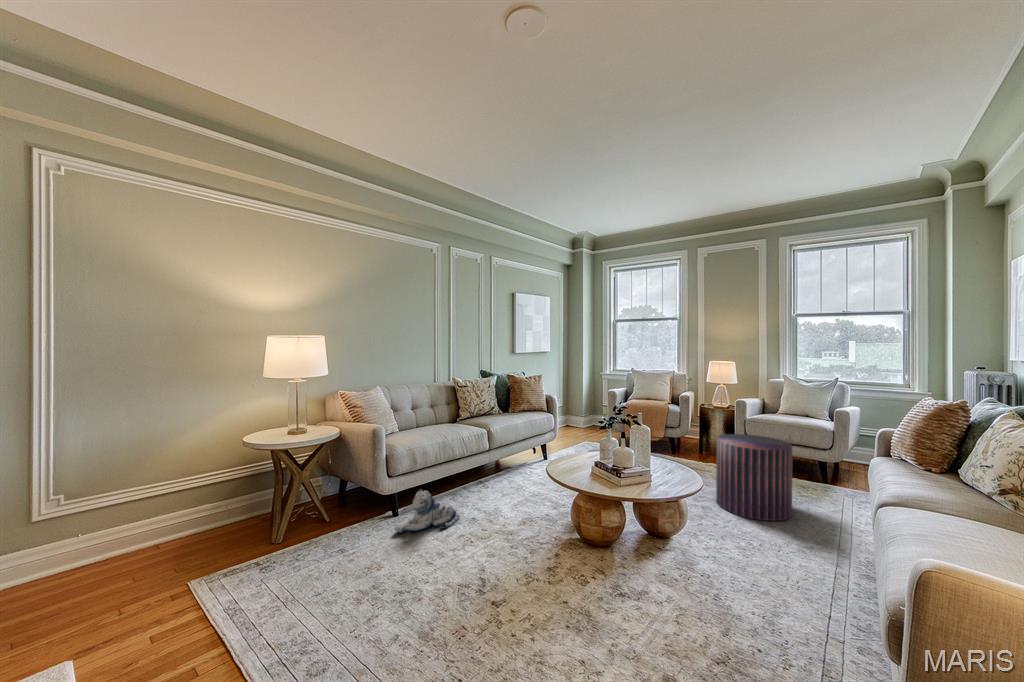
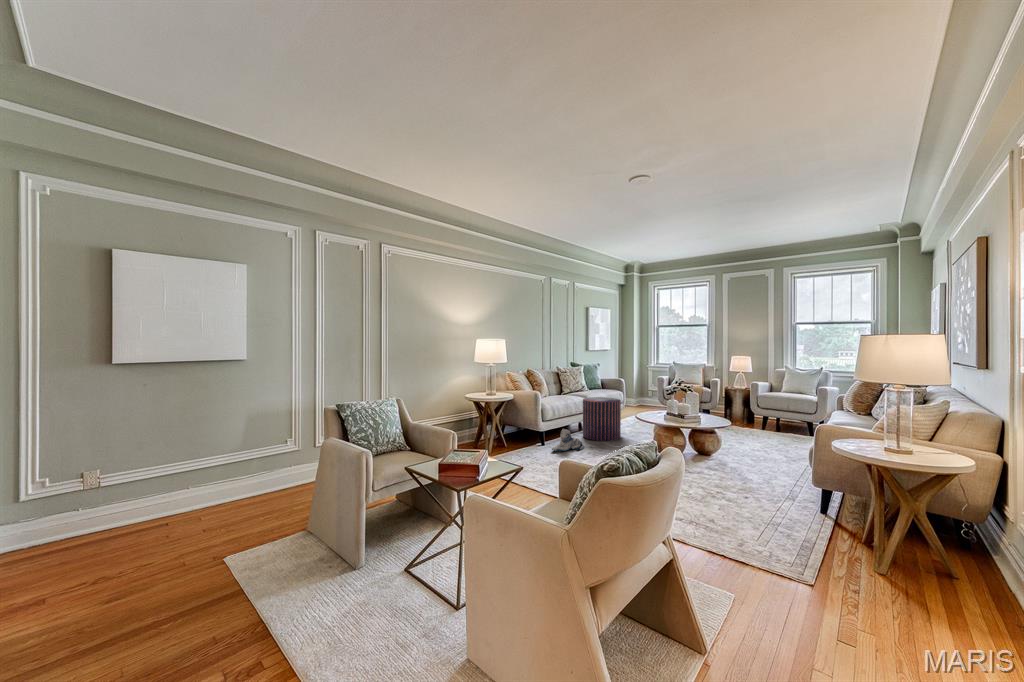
pouf: present [716,434,792,521] -> present [583,397,621,441]

